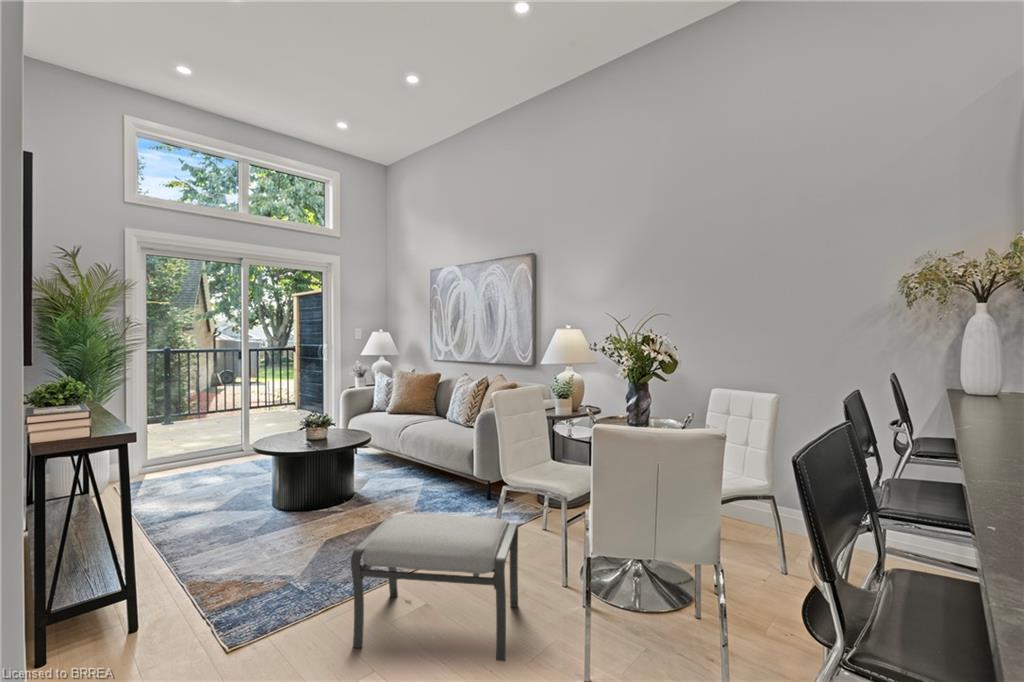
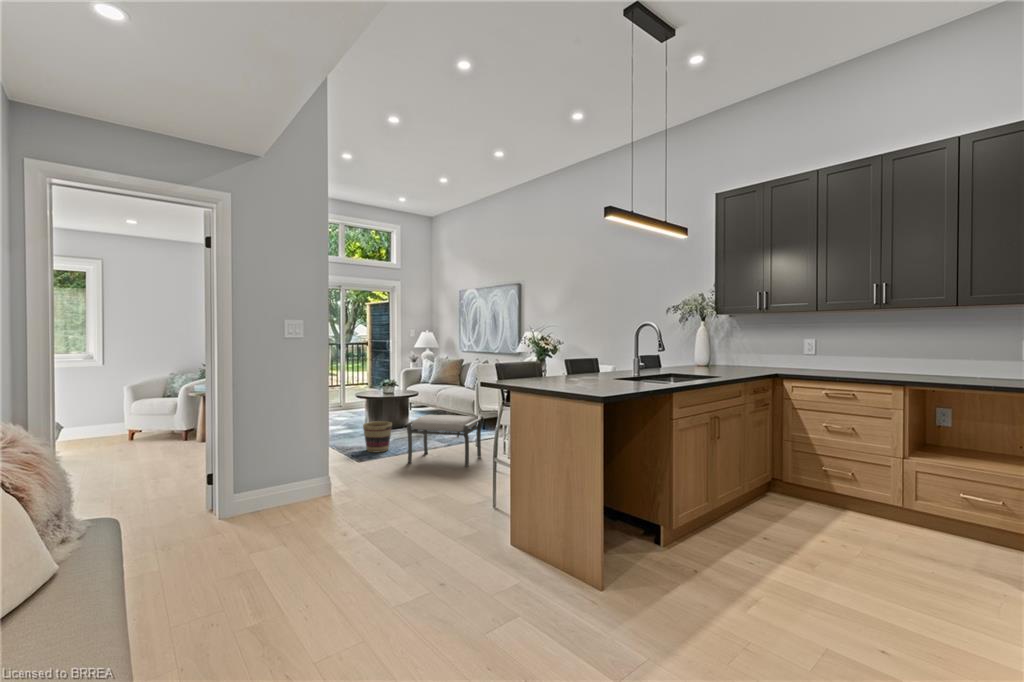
basket: none [251,518,319,598] -> present [363,421,392,452]

